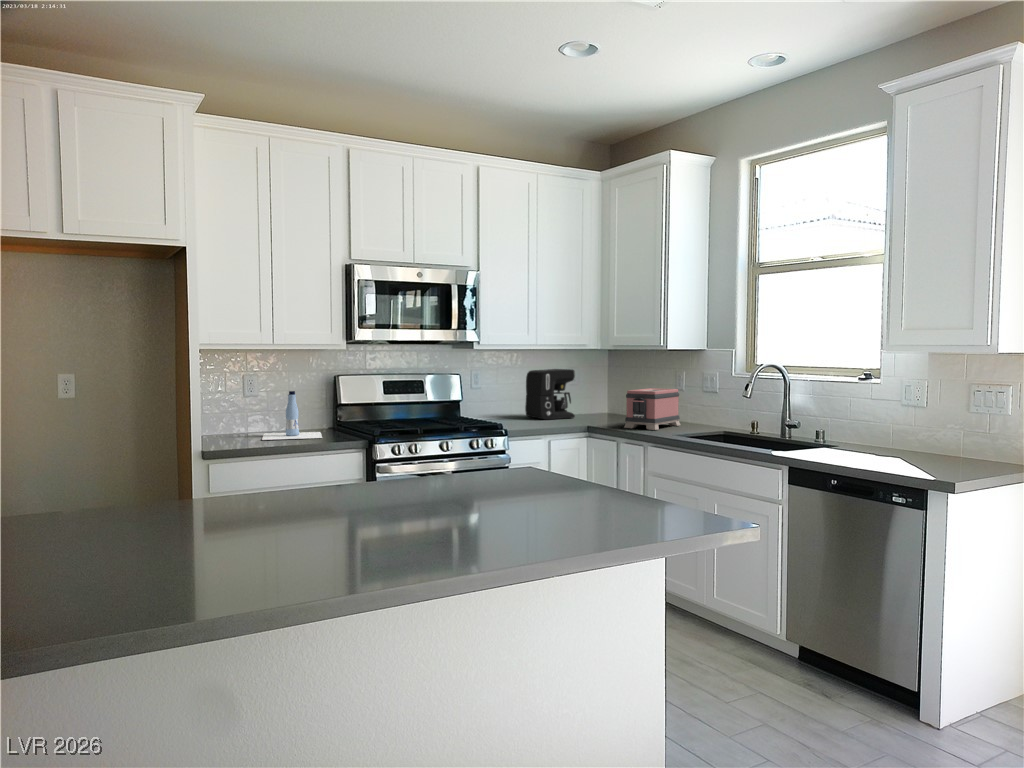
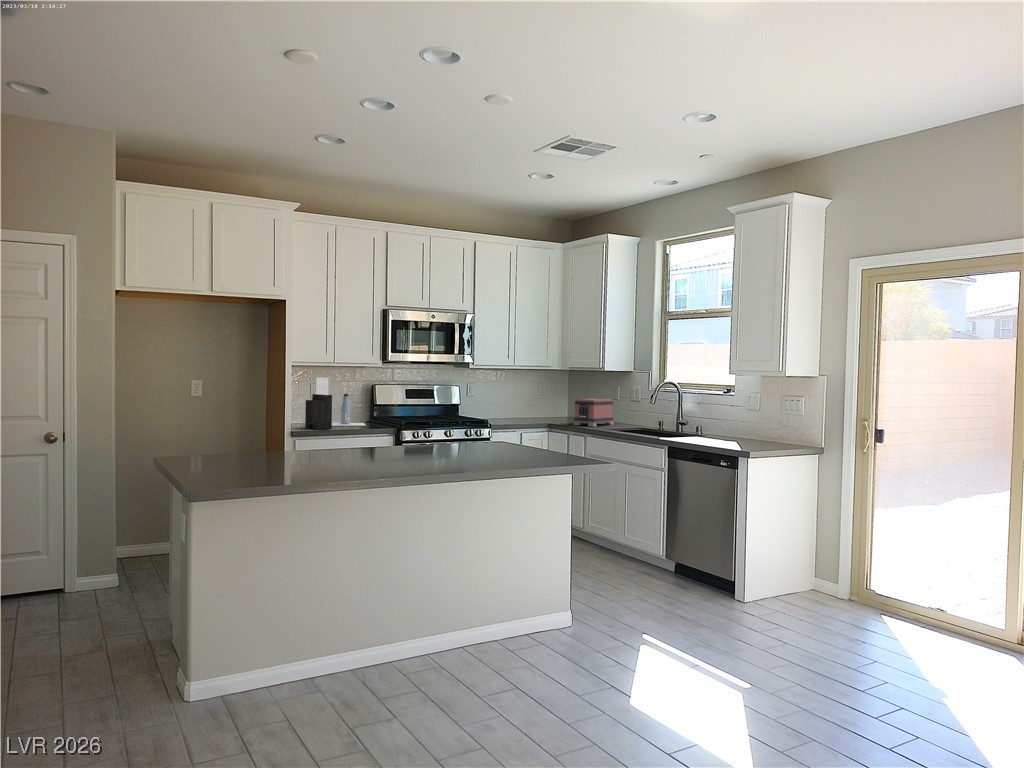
knife block: none [226,368,266,449] -> present [305,377,332,430]
coffee maker: present [525,369,575,419] -> none [506,384,542,420]

